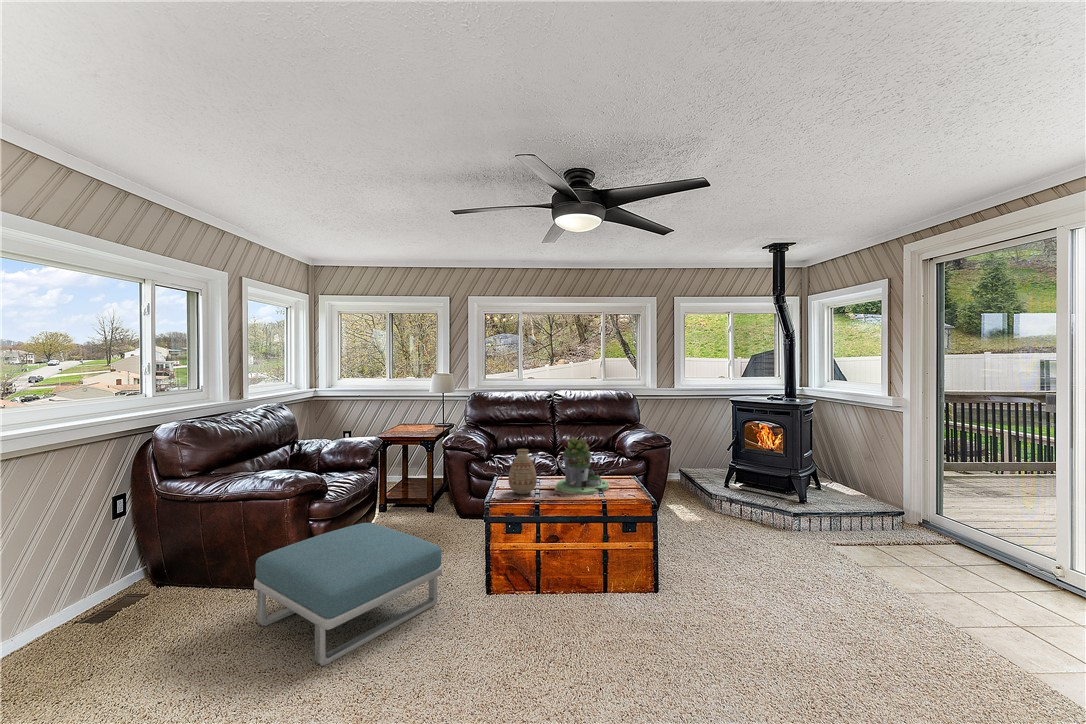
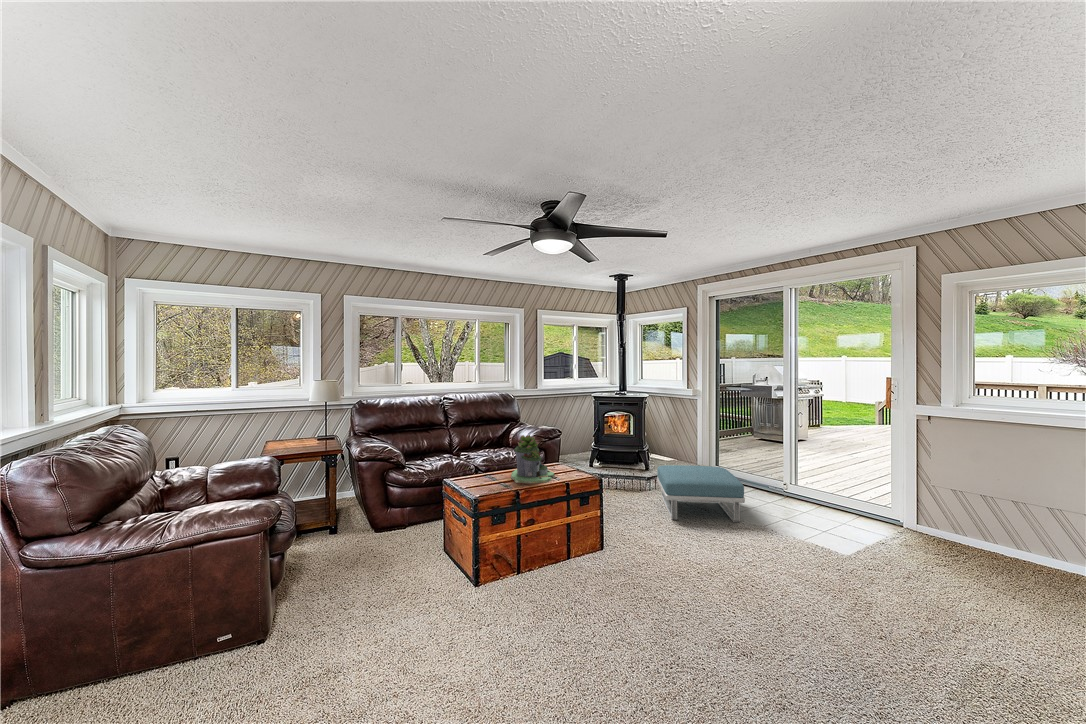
vase: present [508,449,537,494] -> none [482,449,507,490]
footstool: present [254,523,442,666] -> present [657,465,745,523]

